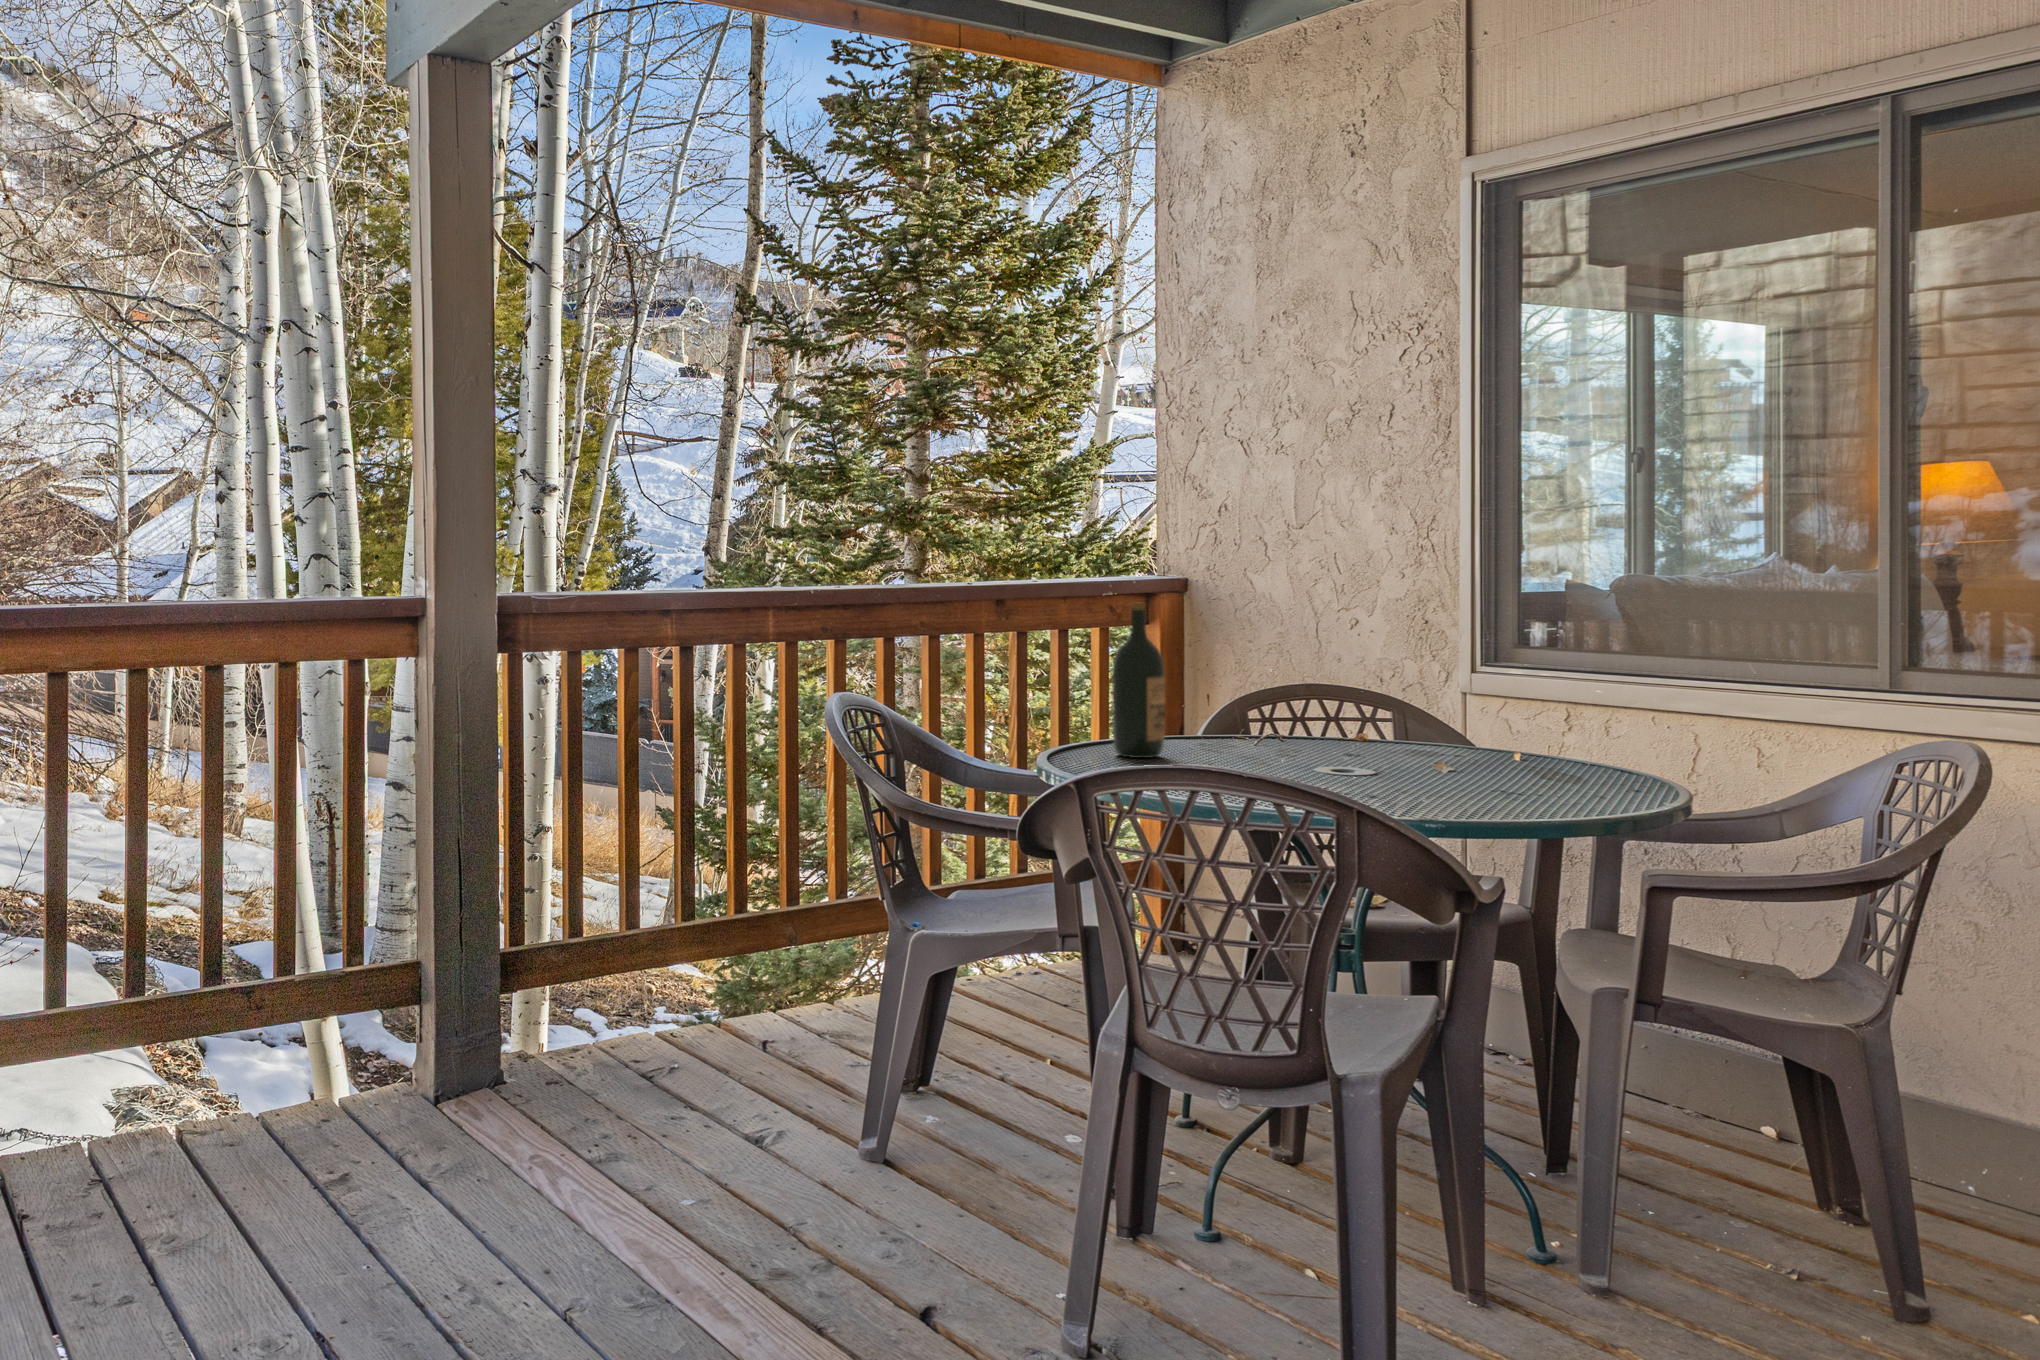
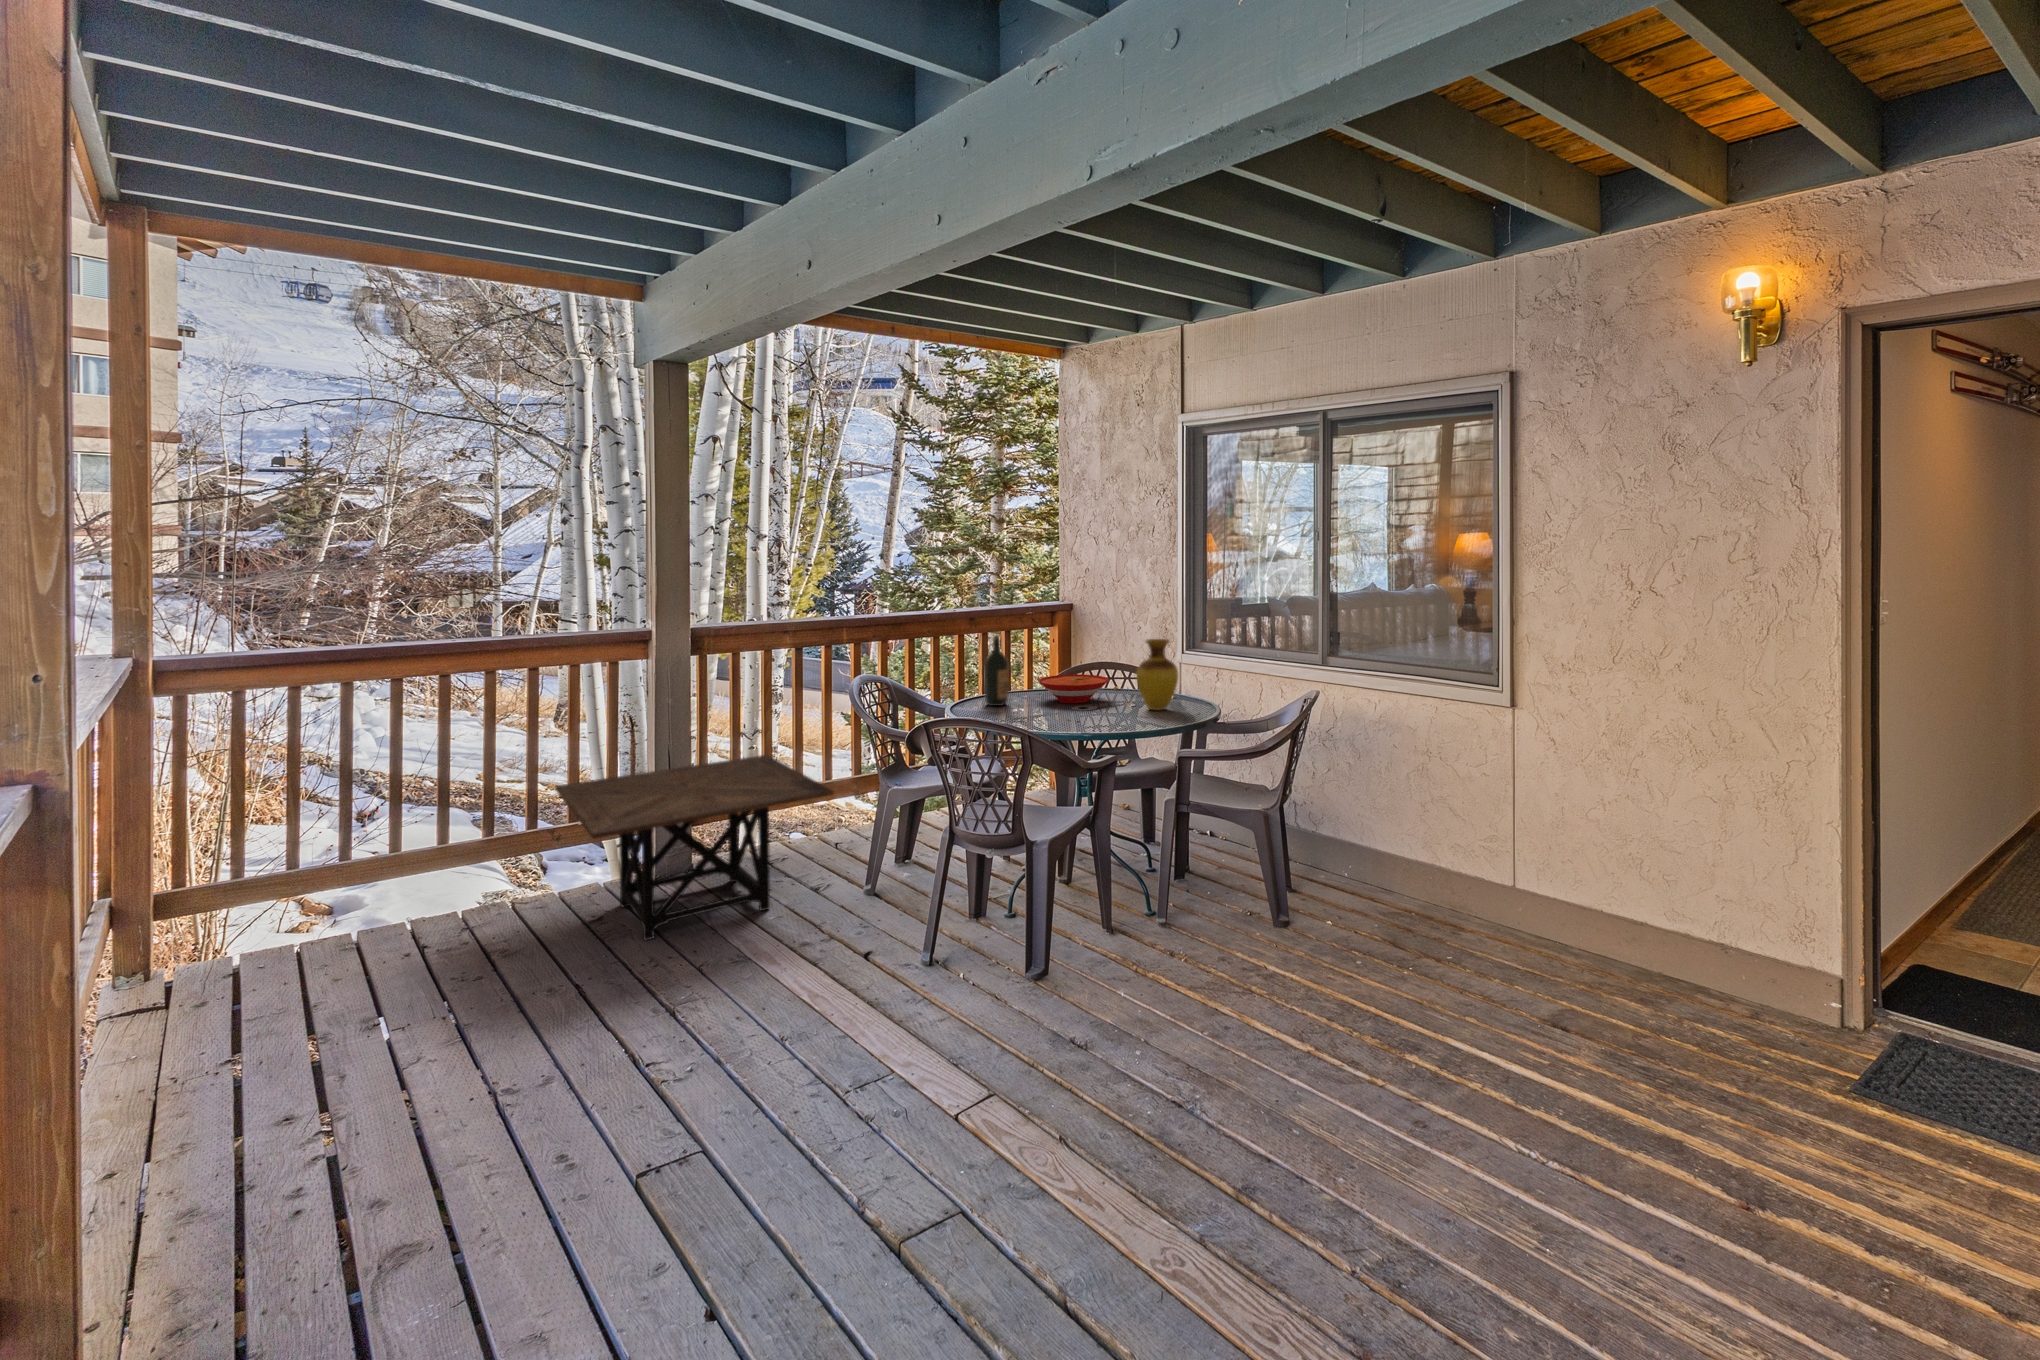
vase: none [1472,610,1580,774] -> present [1136,639,1178,710]
bowl: none [1217,699,1382,757] -> present [1038,674,1109,703]
side table: none [259,854,823,1242] -> present [555,755,834,940]

